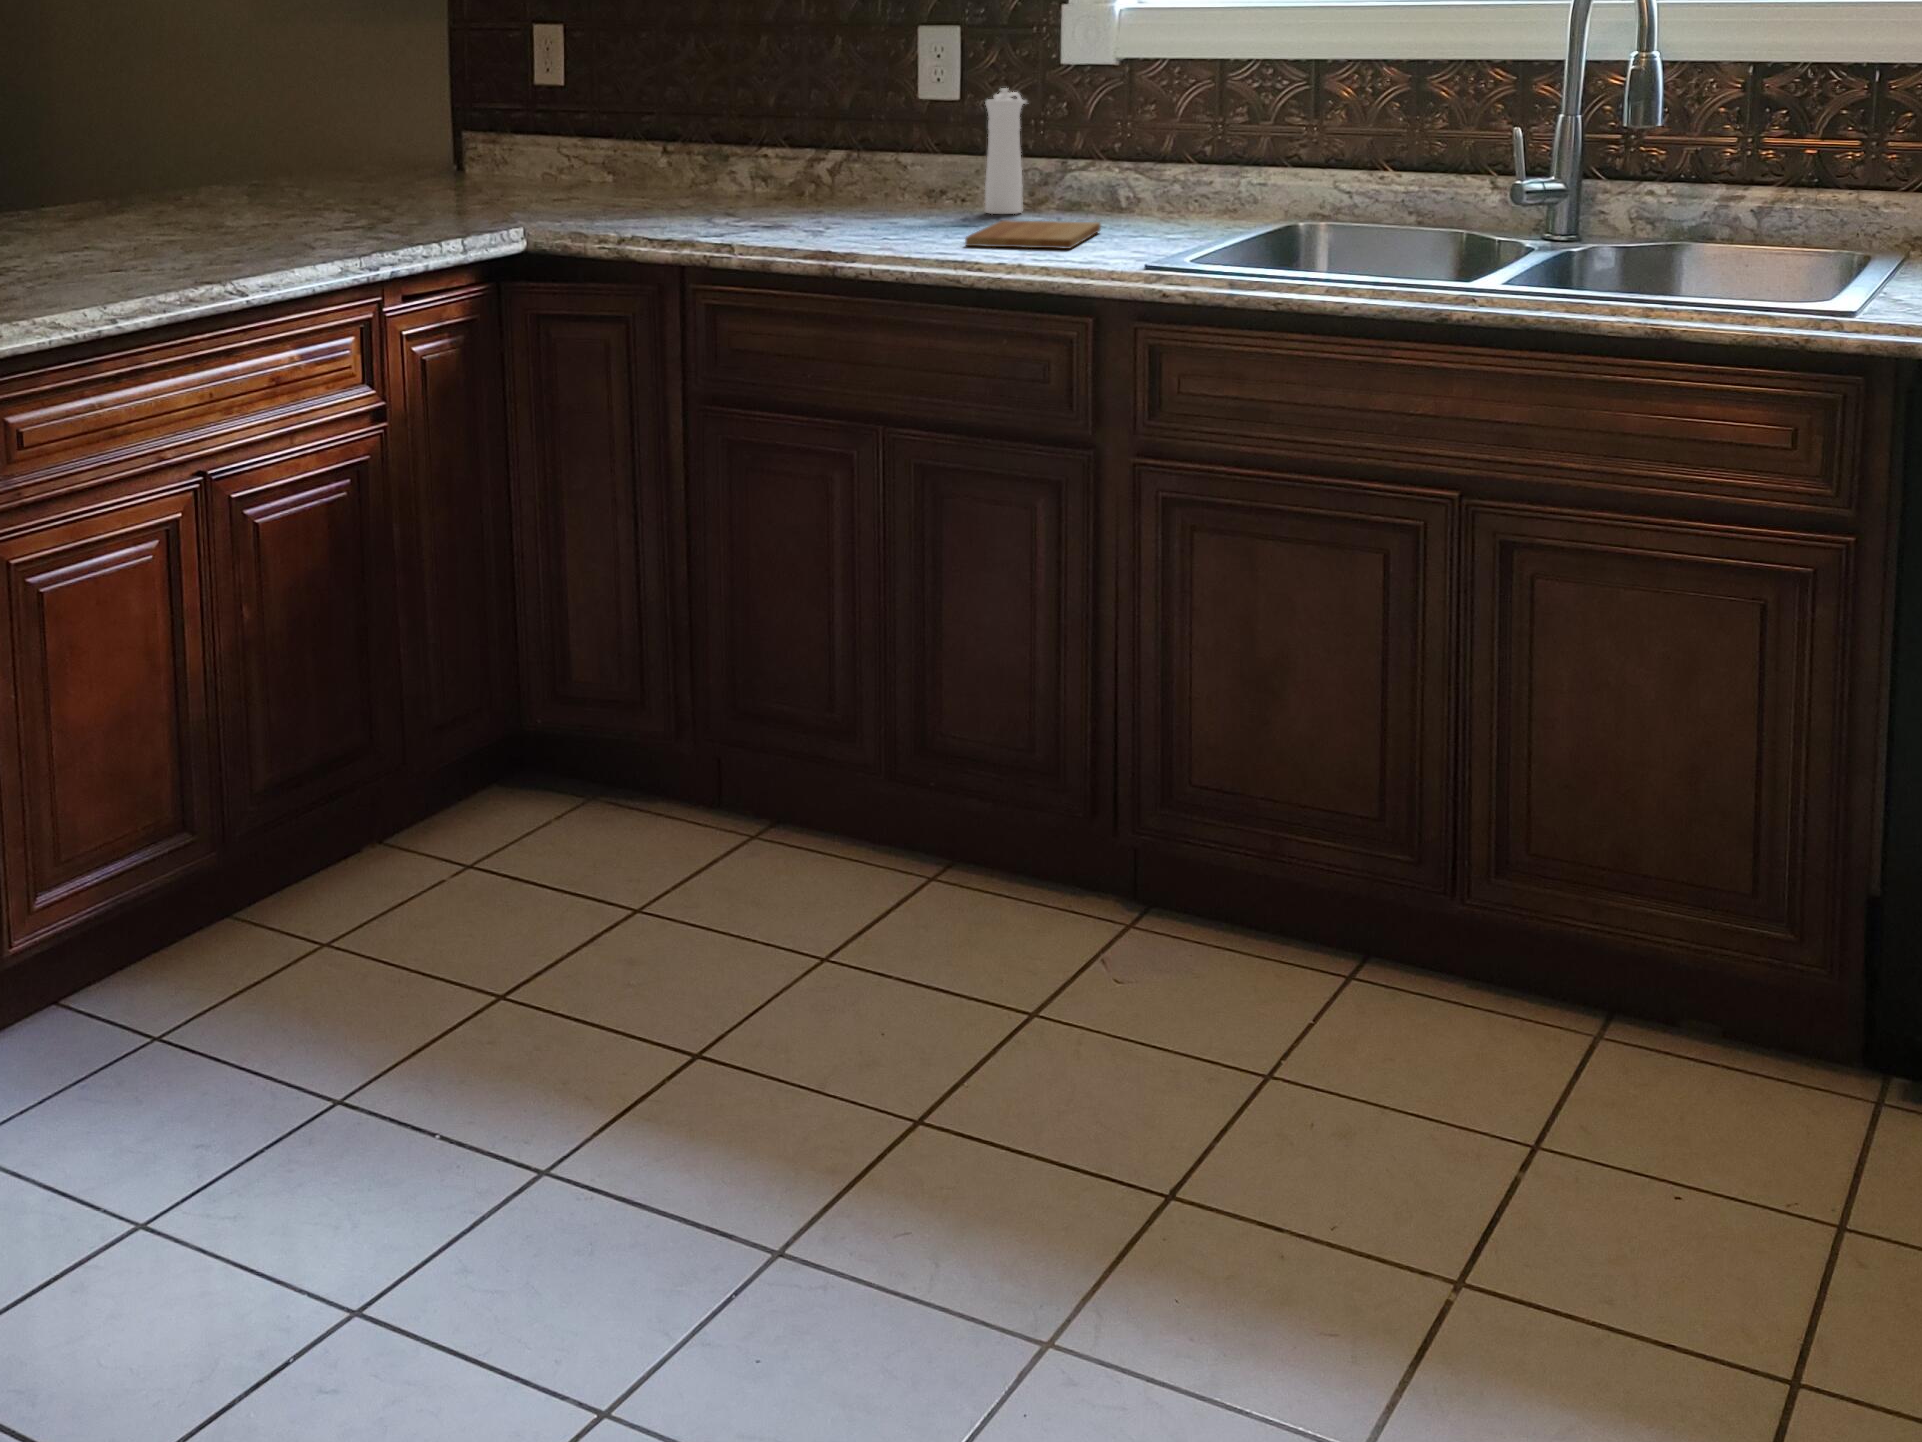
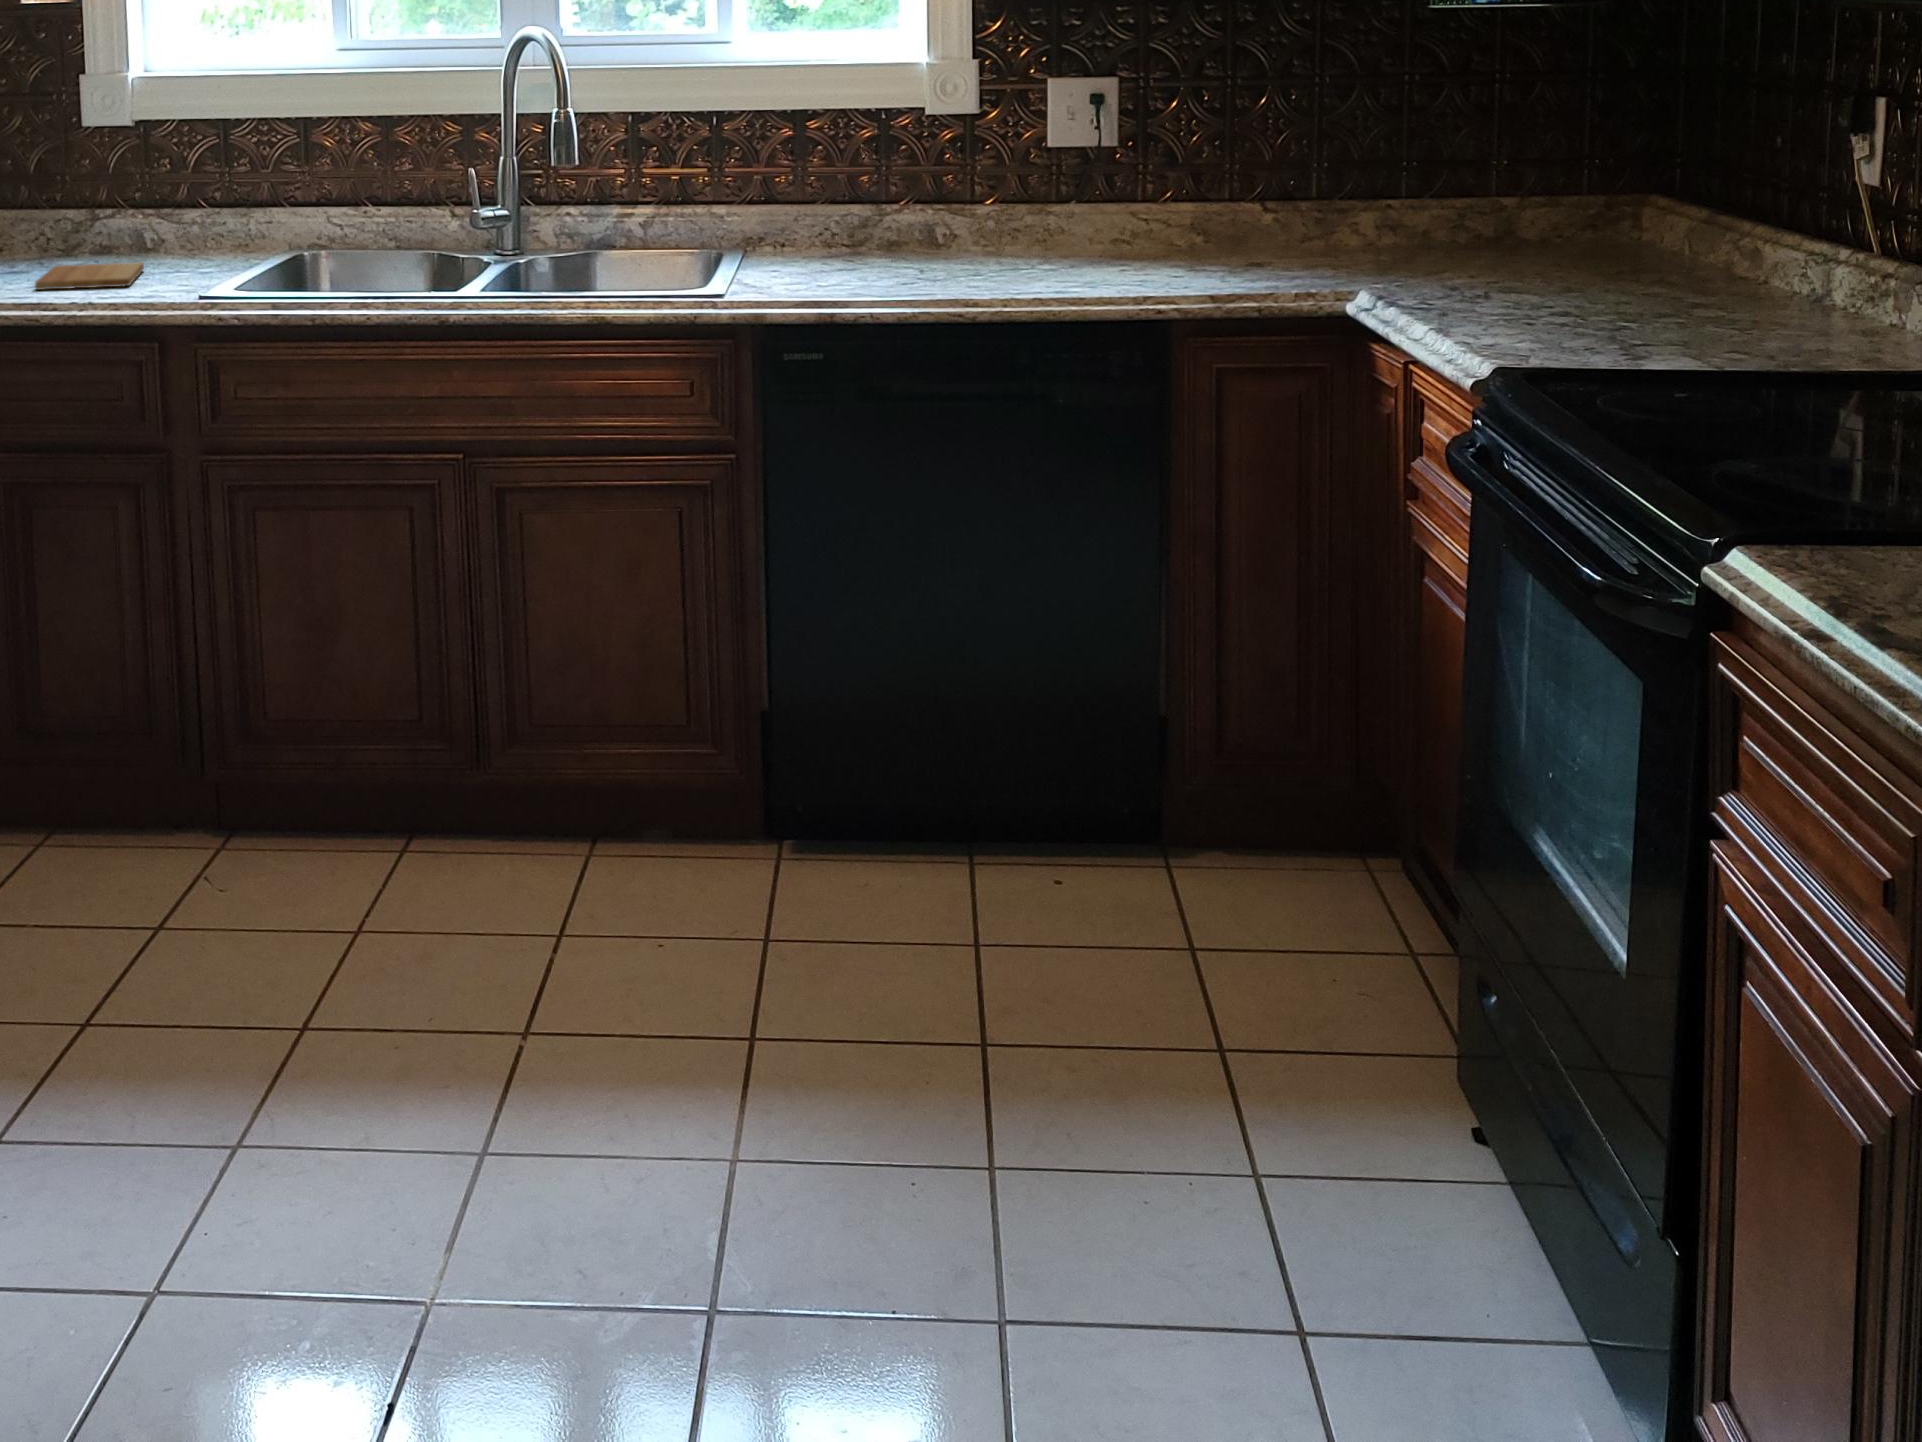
pepper mill: present [985,88,1027,214] -> none [22,130,76,260]

